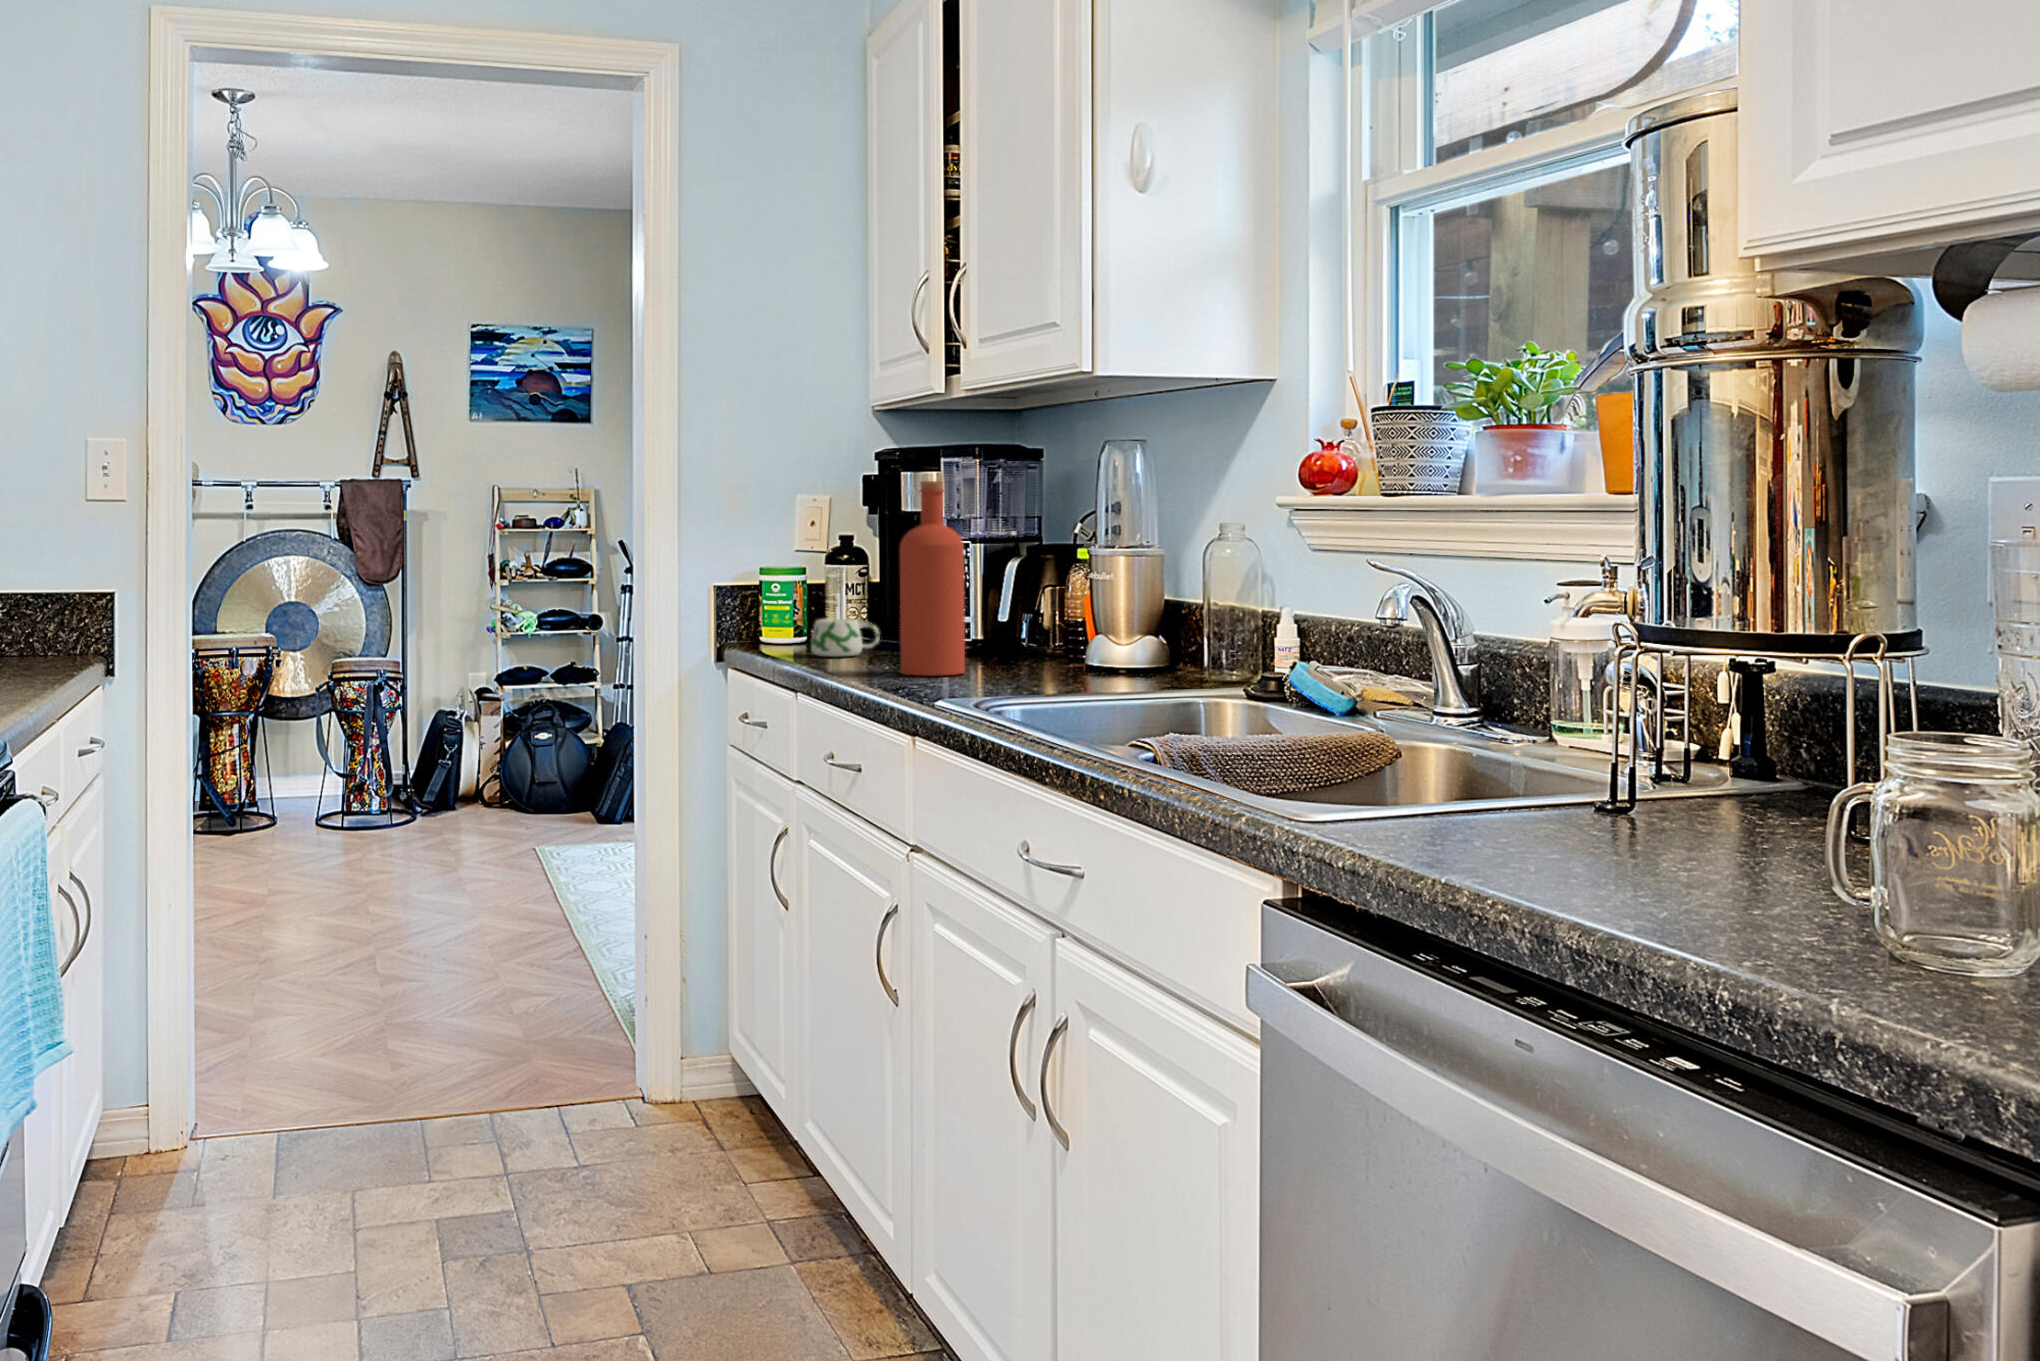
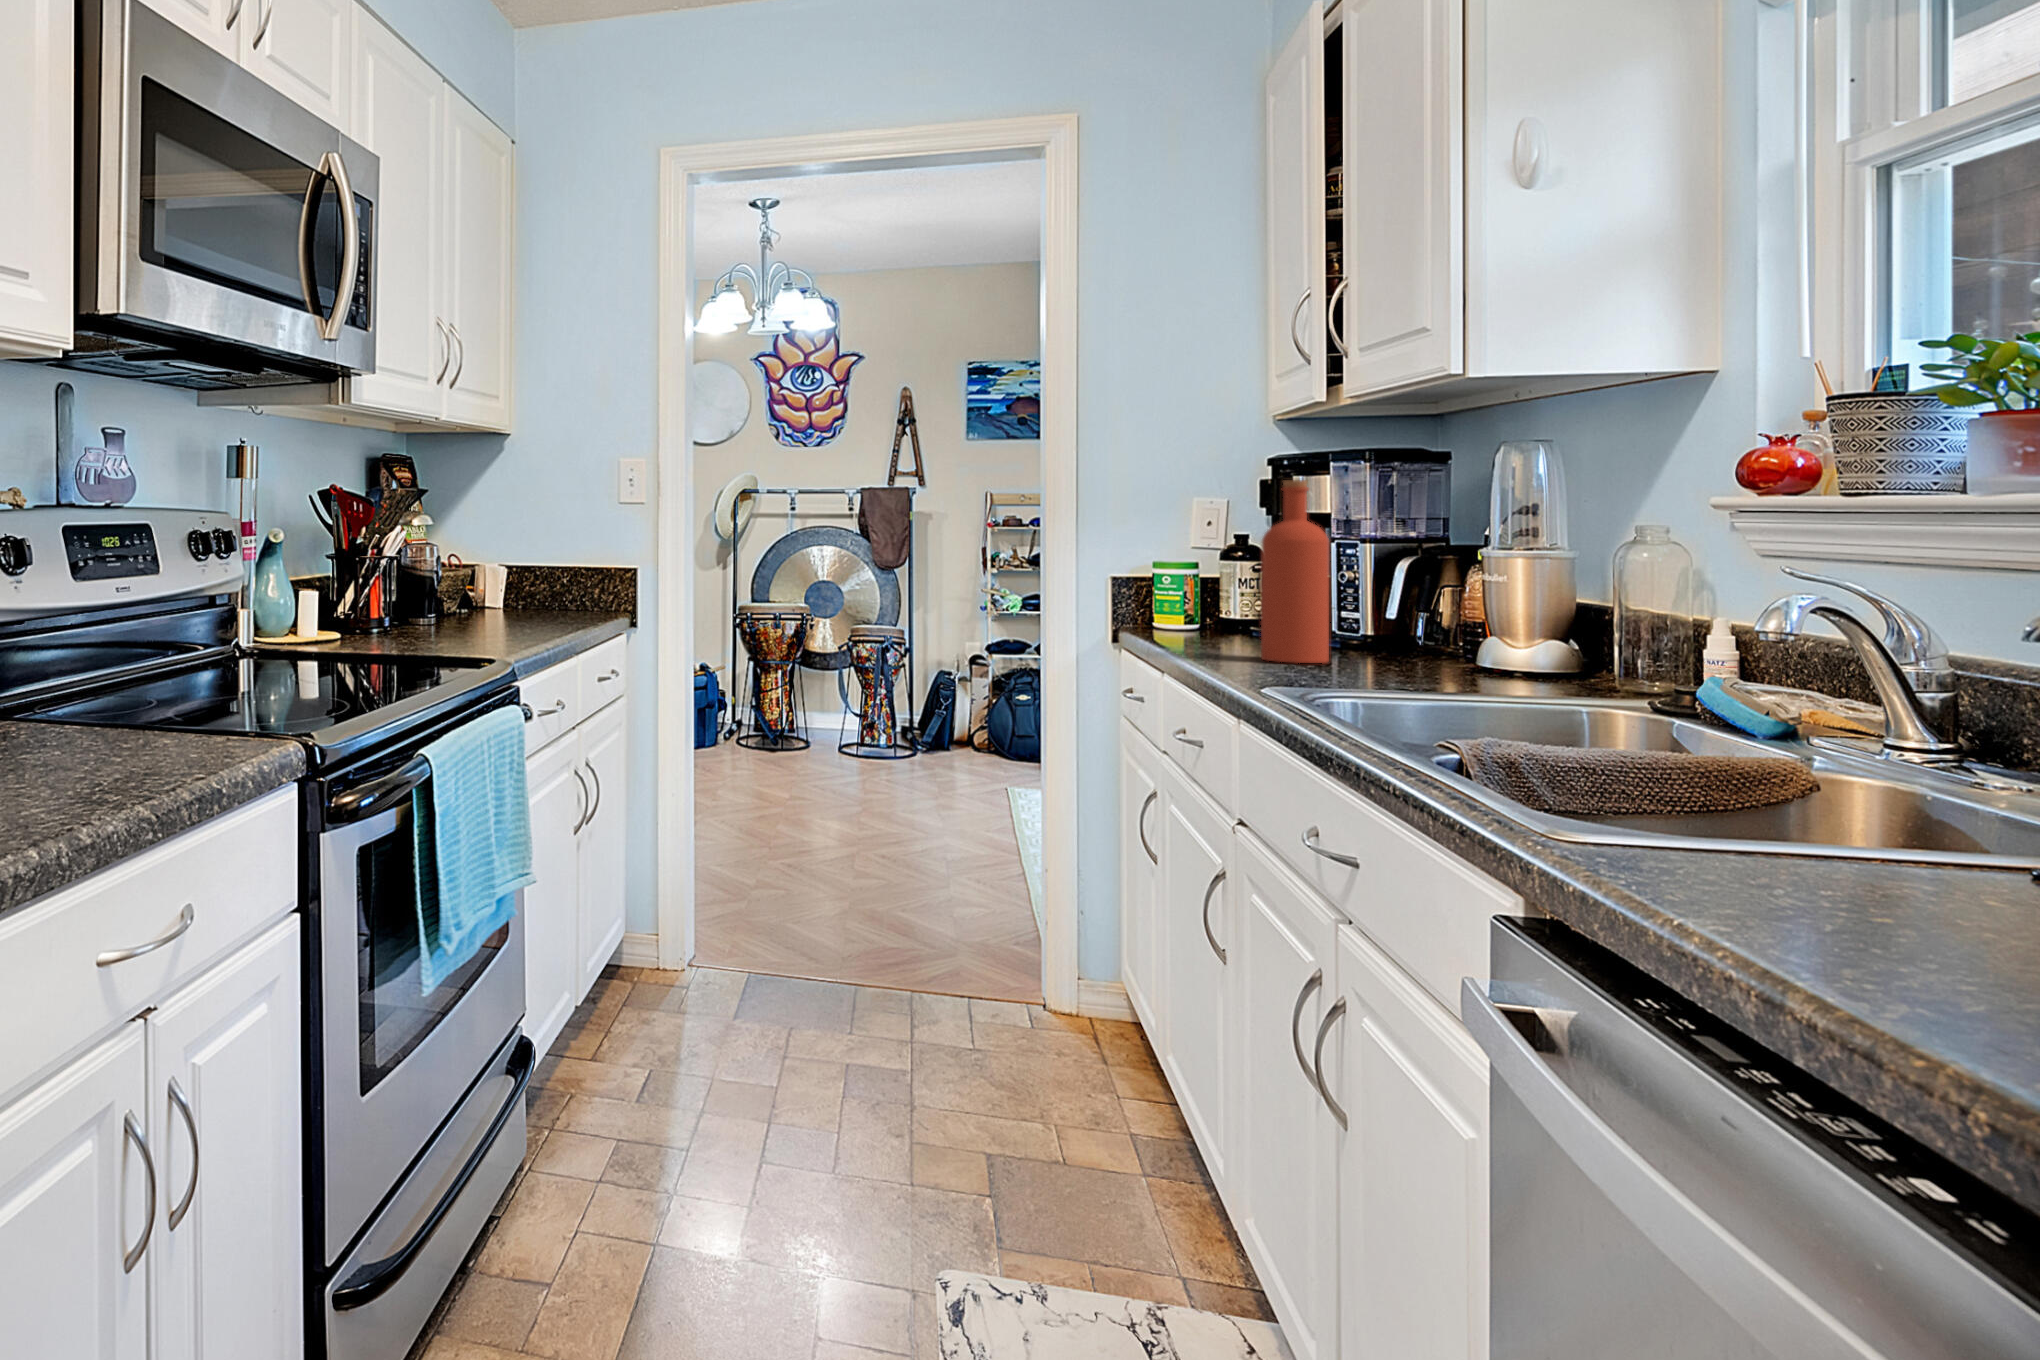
mug: present [811,619,880,657] -> none [1188,607,1258,641]

